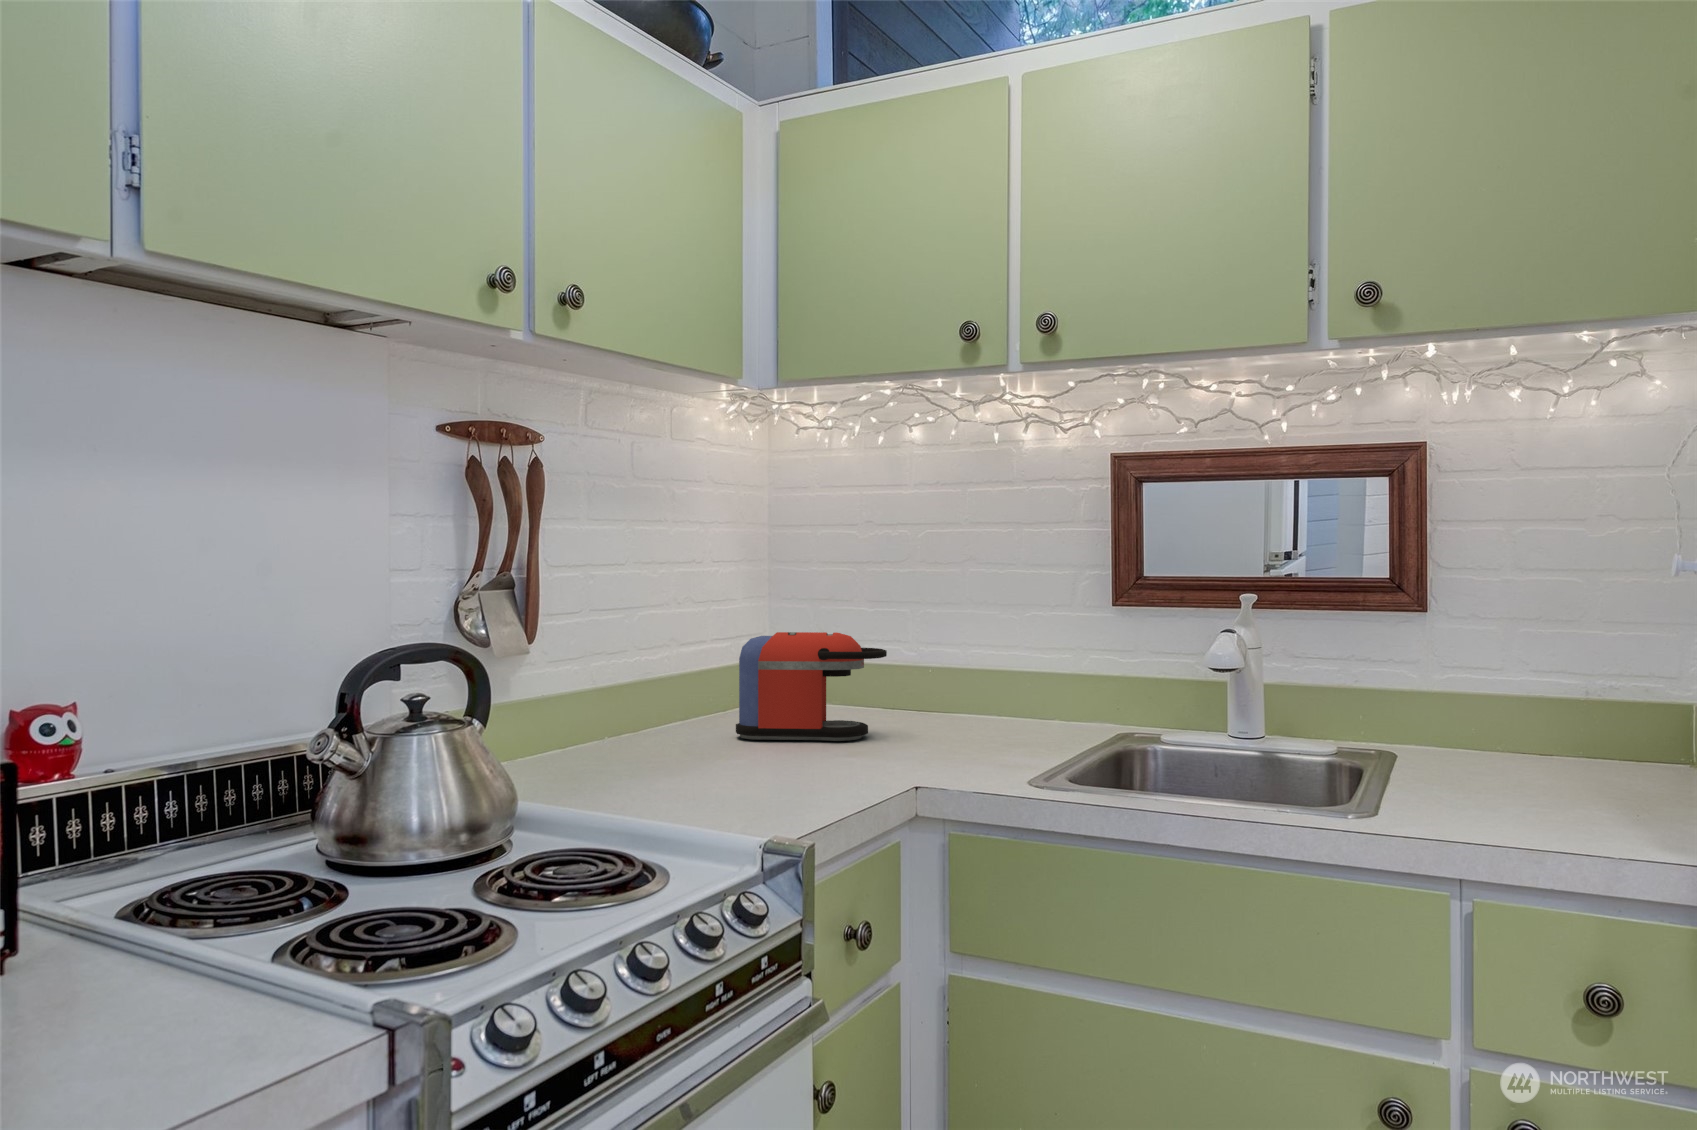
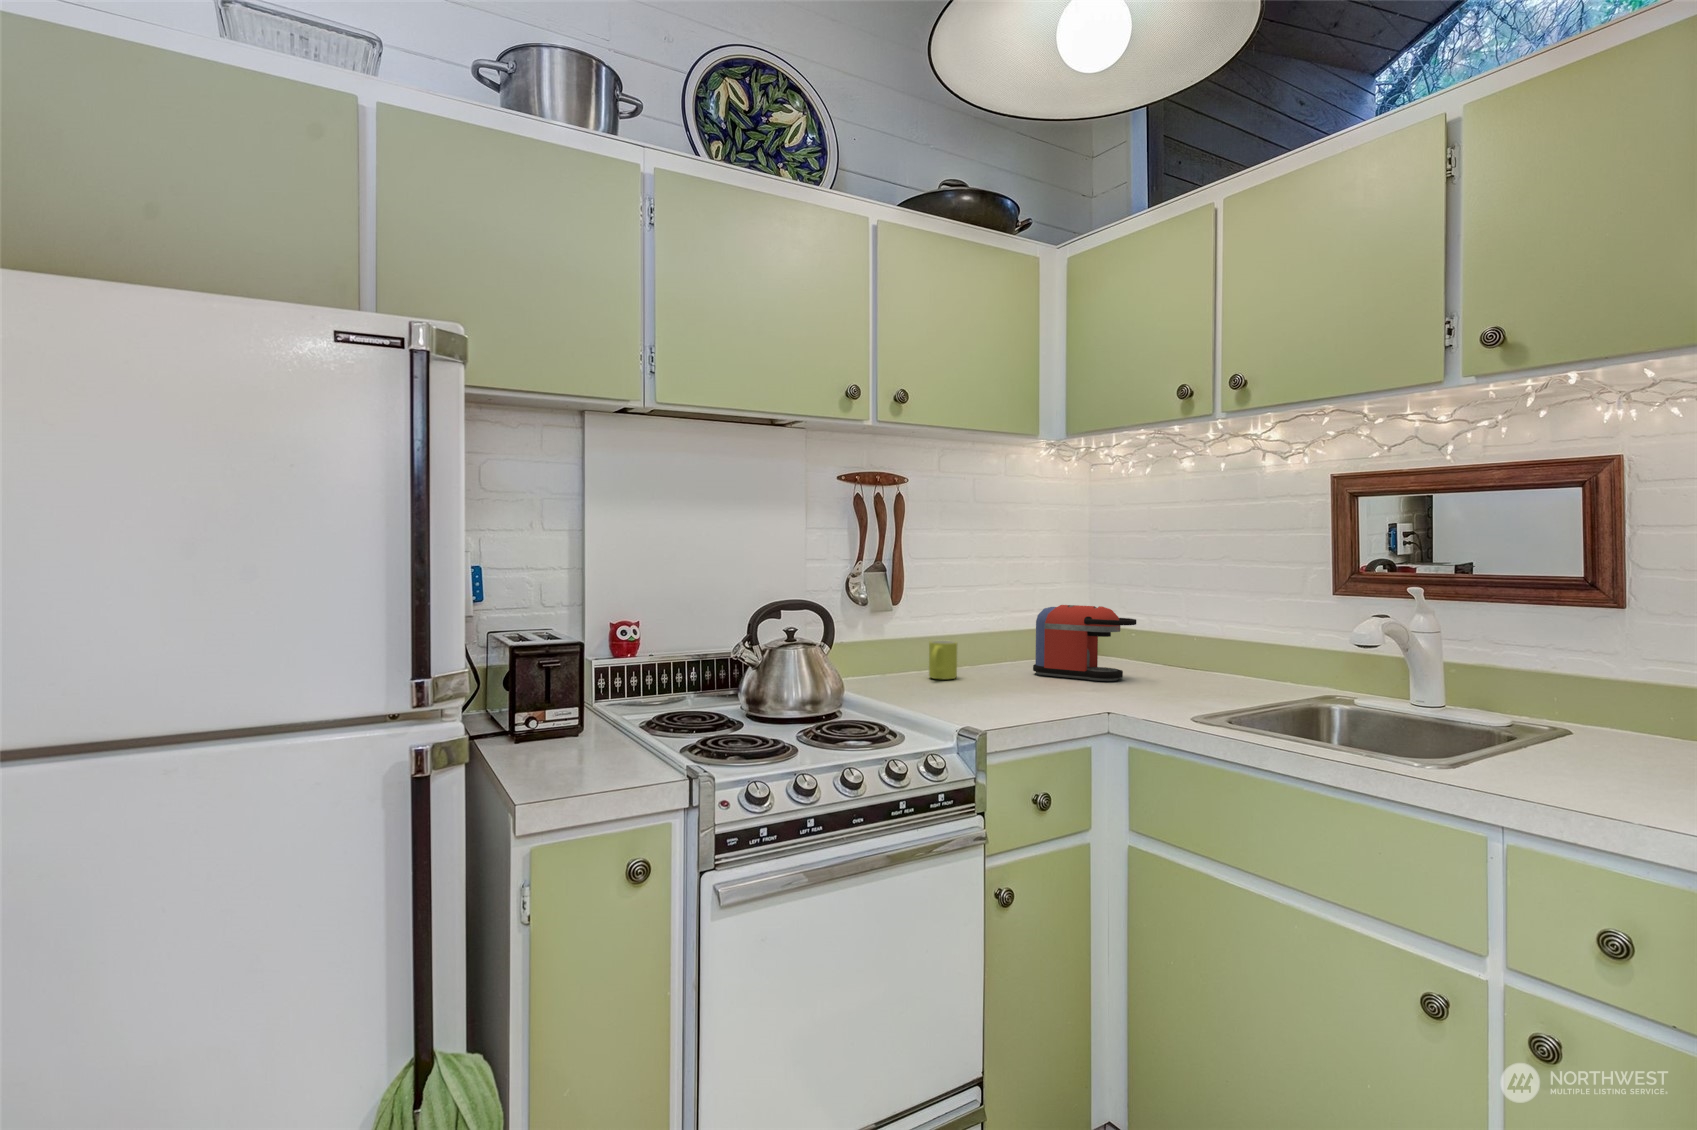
mug: none [592,698,638,762] -> present [929,641,957,679]

